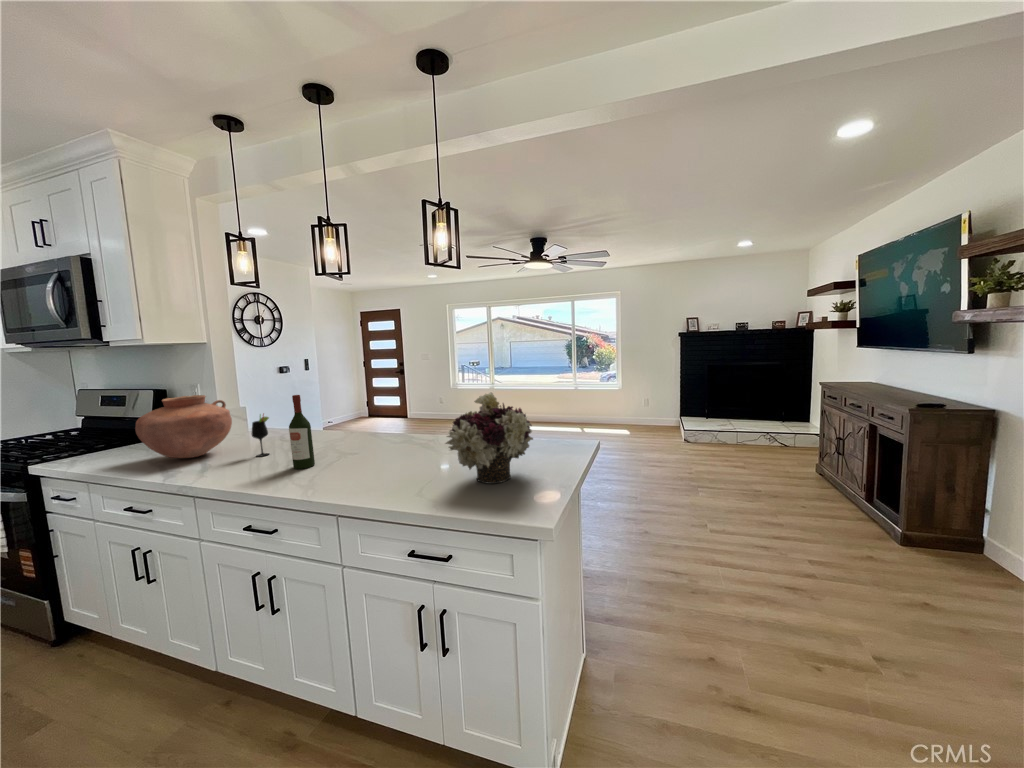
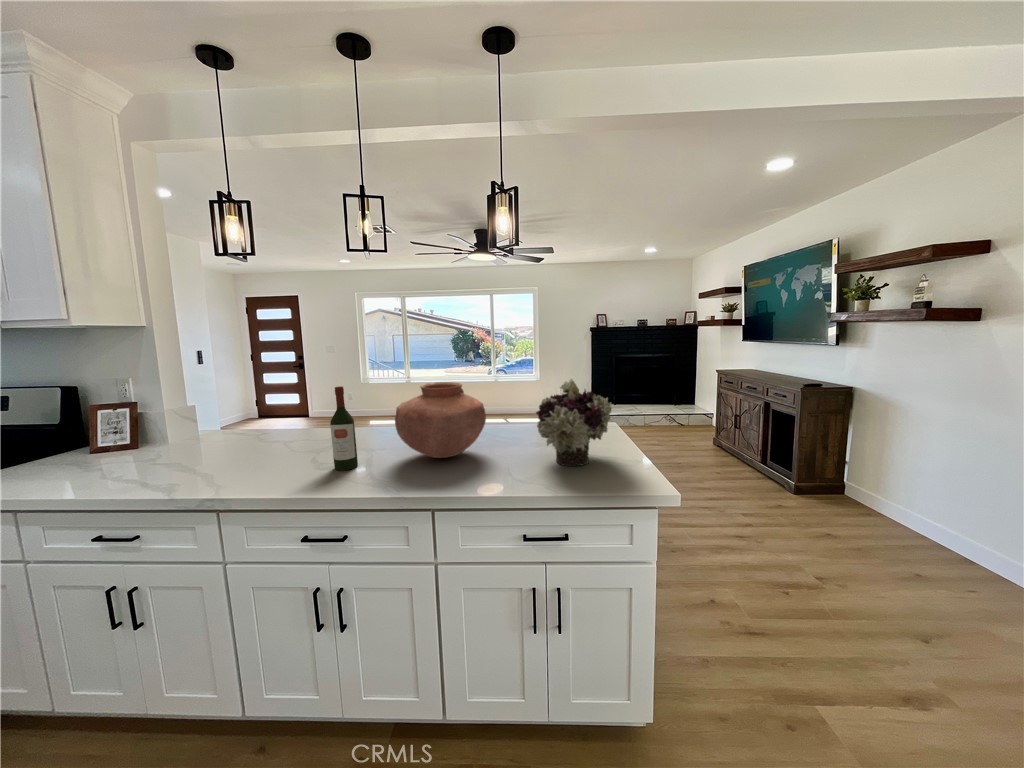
vase: present [135,395,232,458] -> present [395,382,486,458]
wine glass: present [252,414,269,457] -> none [256,410,278,462]

